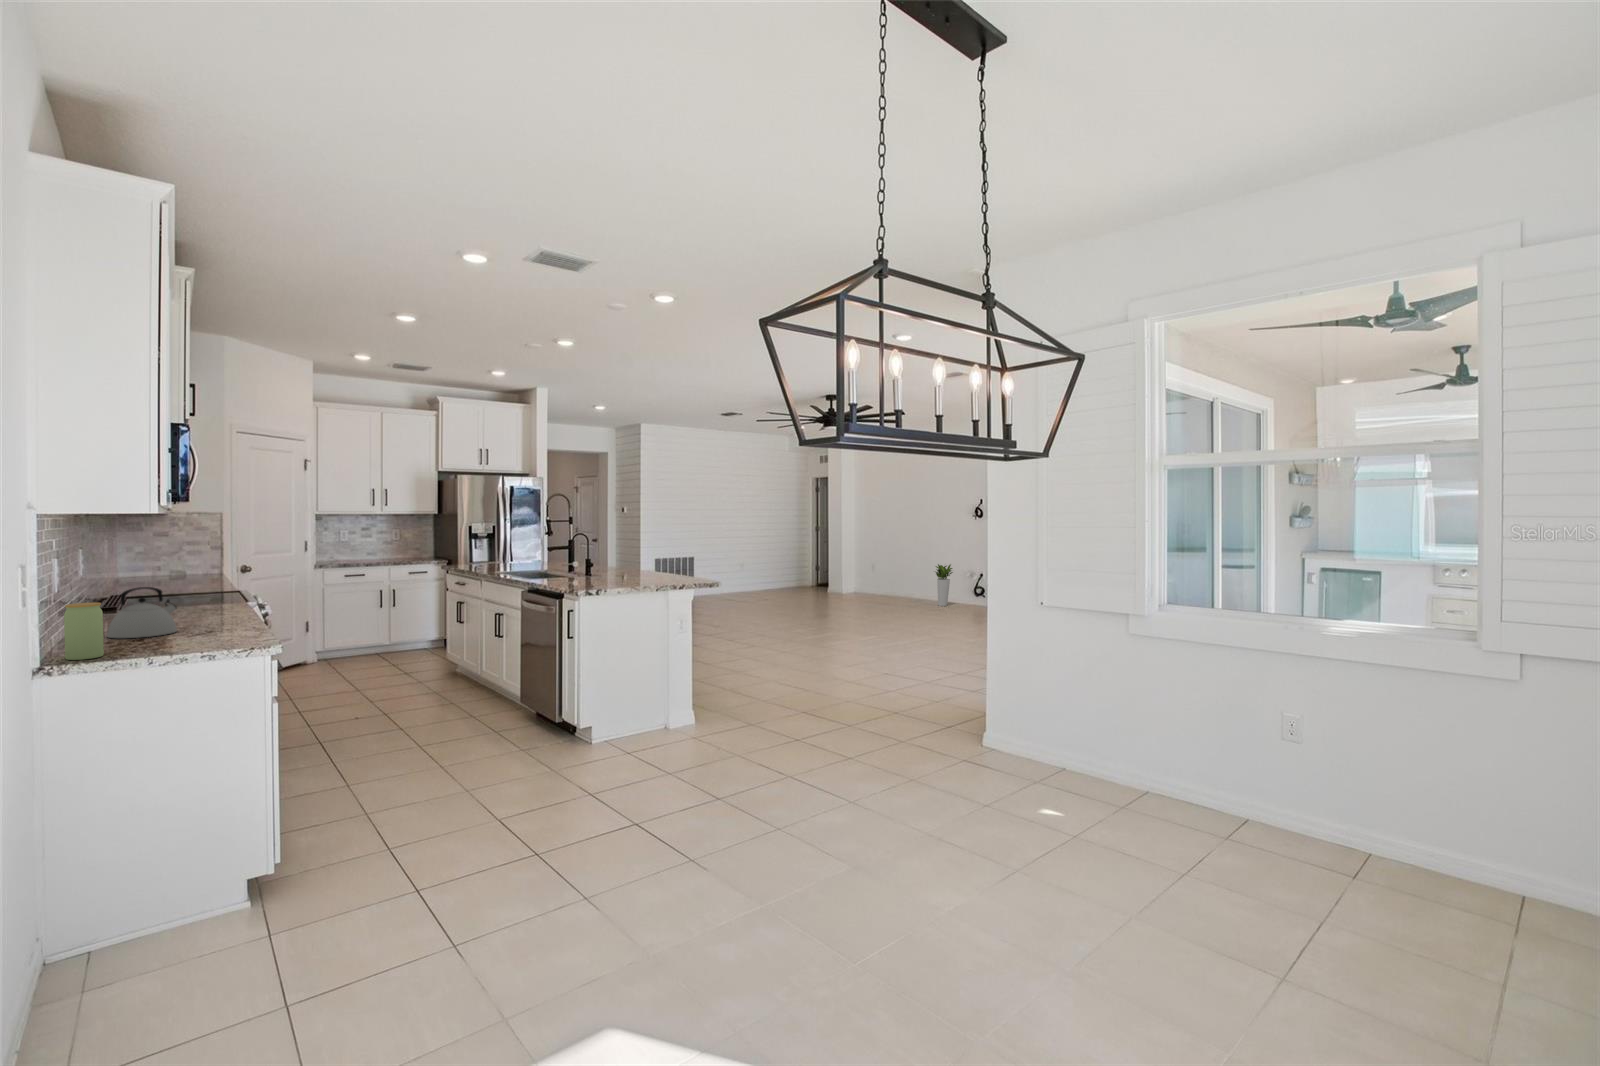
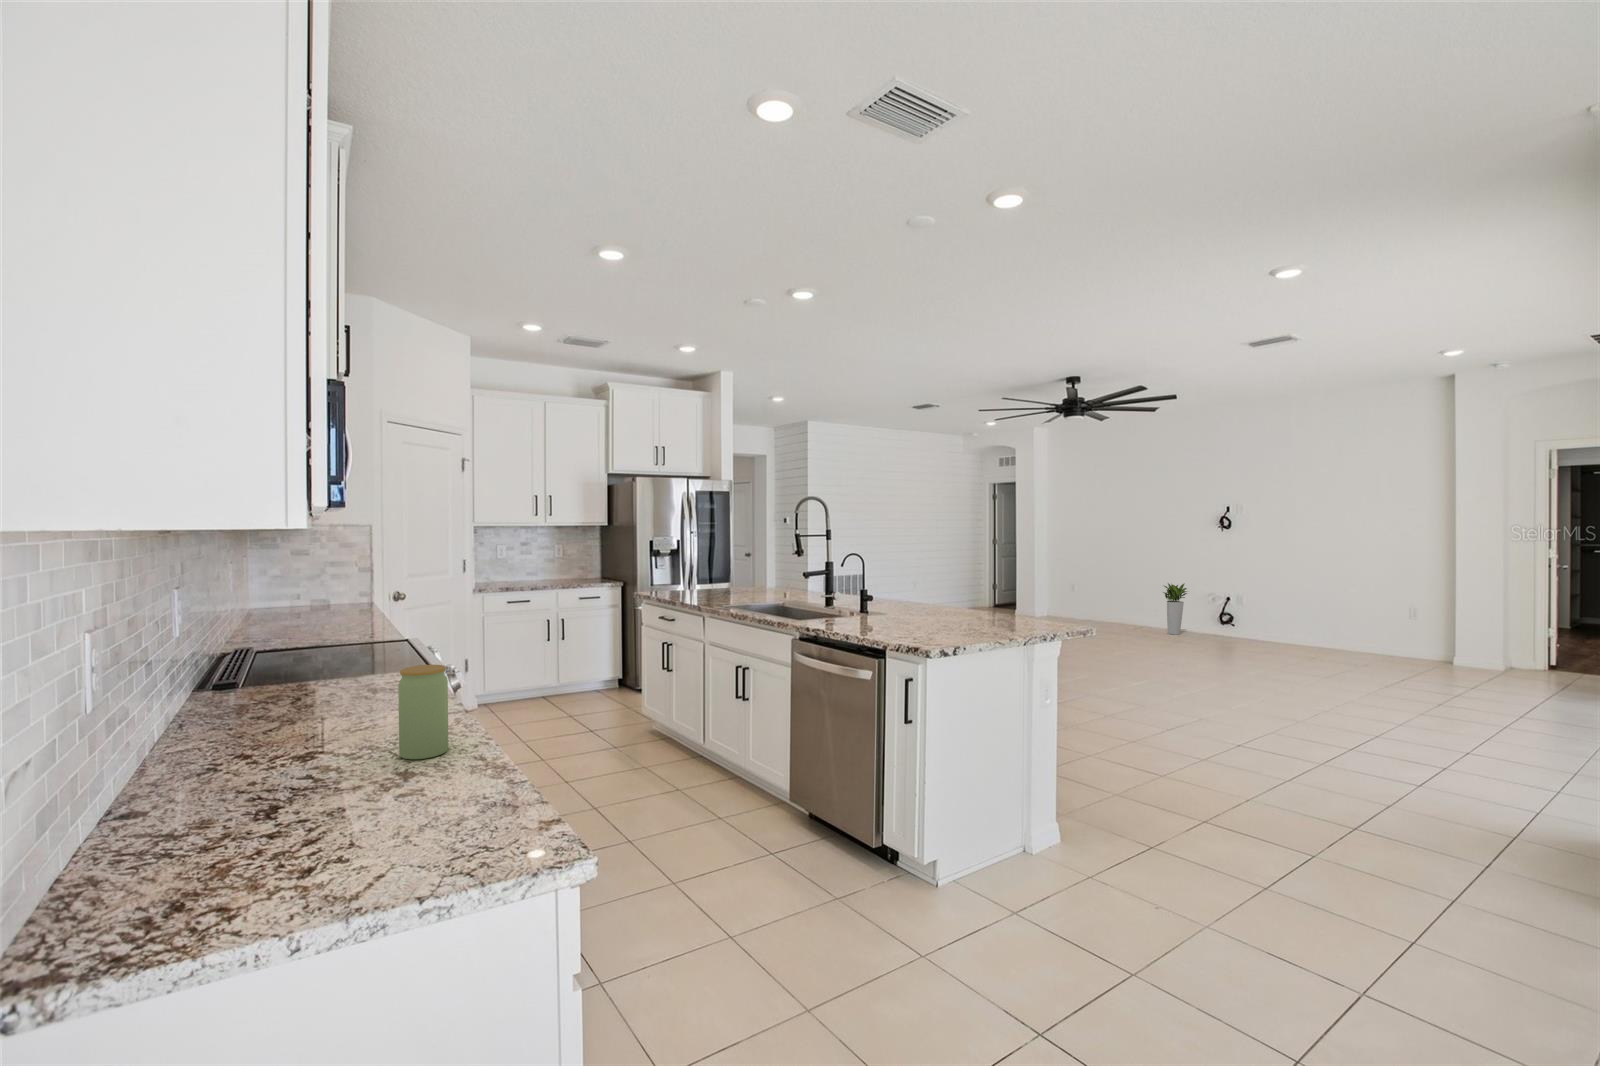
kettle: present [107,587,177,638] -> none [204,683,342,804]
jar: present [64,603,104,660] -> present [398,665,448,759]

